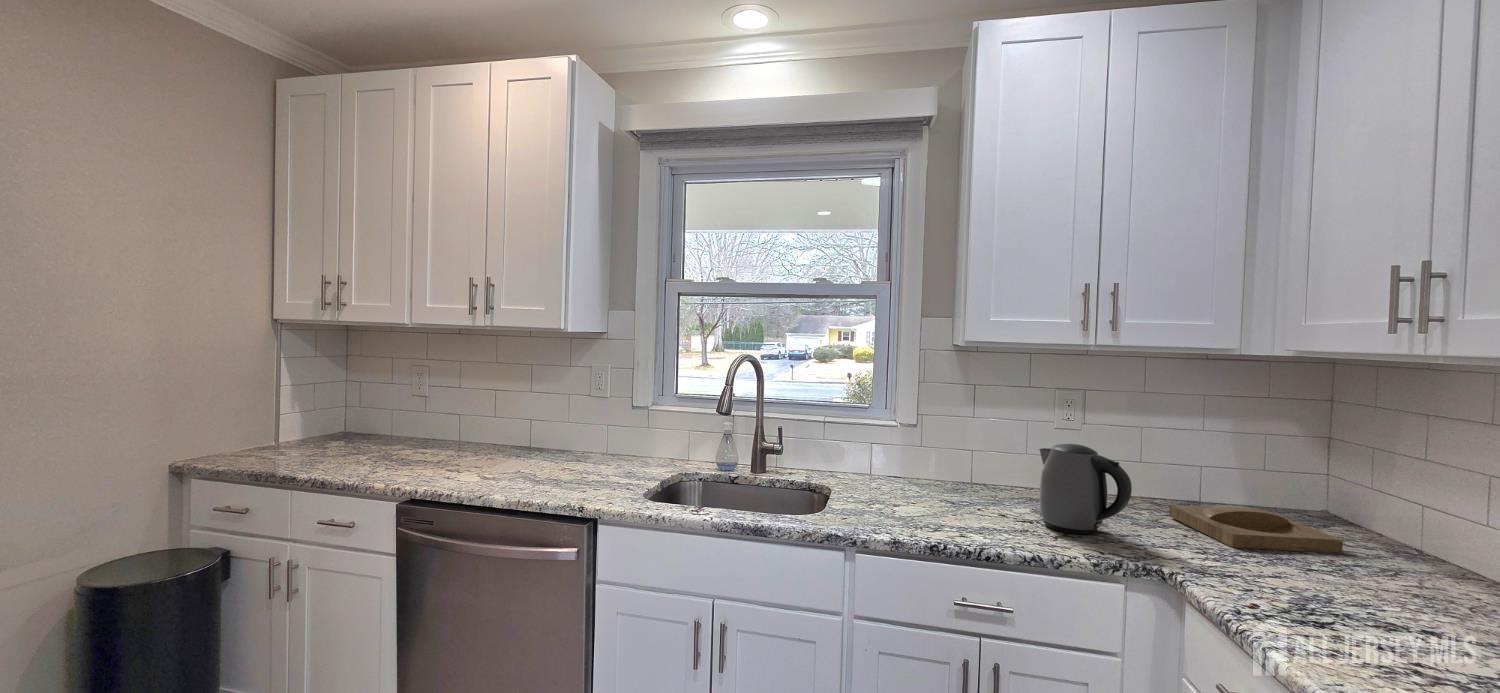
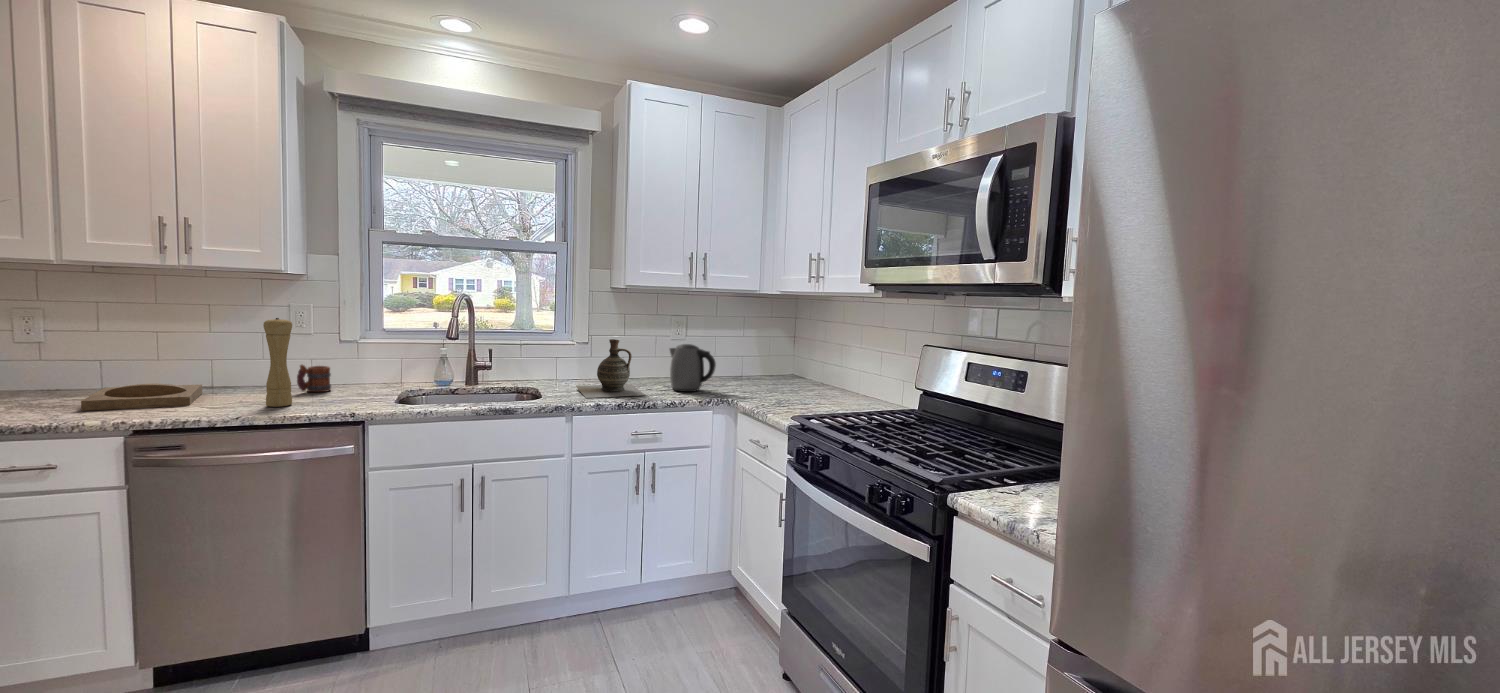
pepper mill: none [520,383,549,486] -> present [263,318,292,407]
ceramic jug: none [881,428,986,531] -> present [576,339,645,398]
mug: none [572,435,607,469] -> present [297,365,331,392]
tray: present [1169,505,1343,553] -> present [81,384,202,411]

